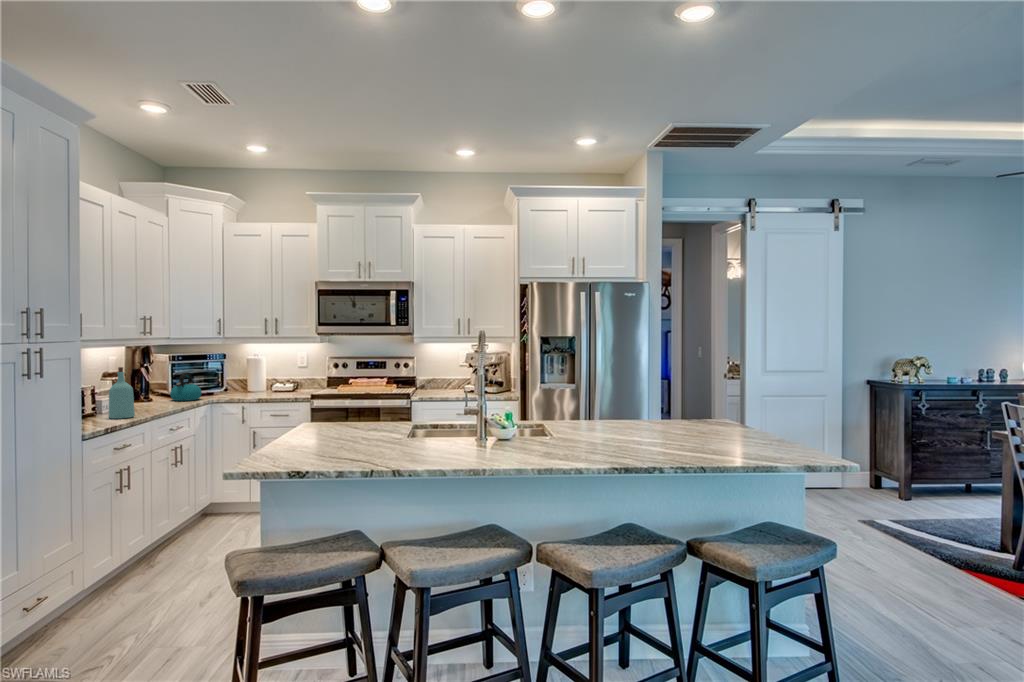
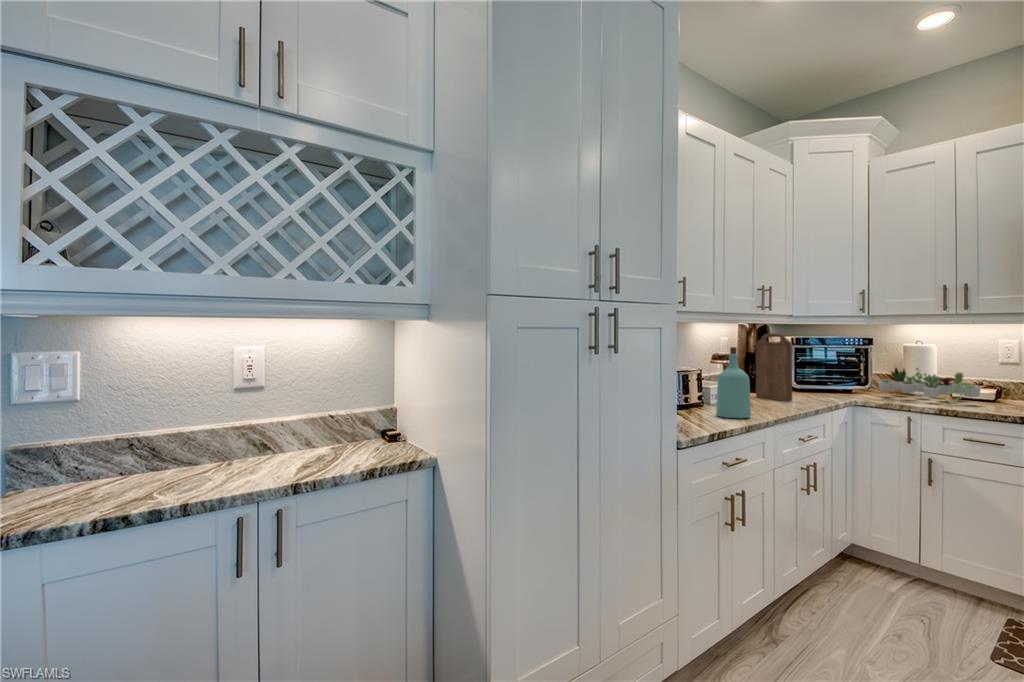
cutting board: none [139,354,167,405] -> present [756,334,792,401]
kettle: present [170,372,202,401] -> none [794,360,839,398]
succulent plant: none [223,372,283,397] -> present [878,368,981,405]

